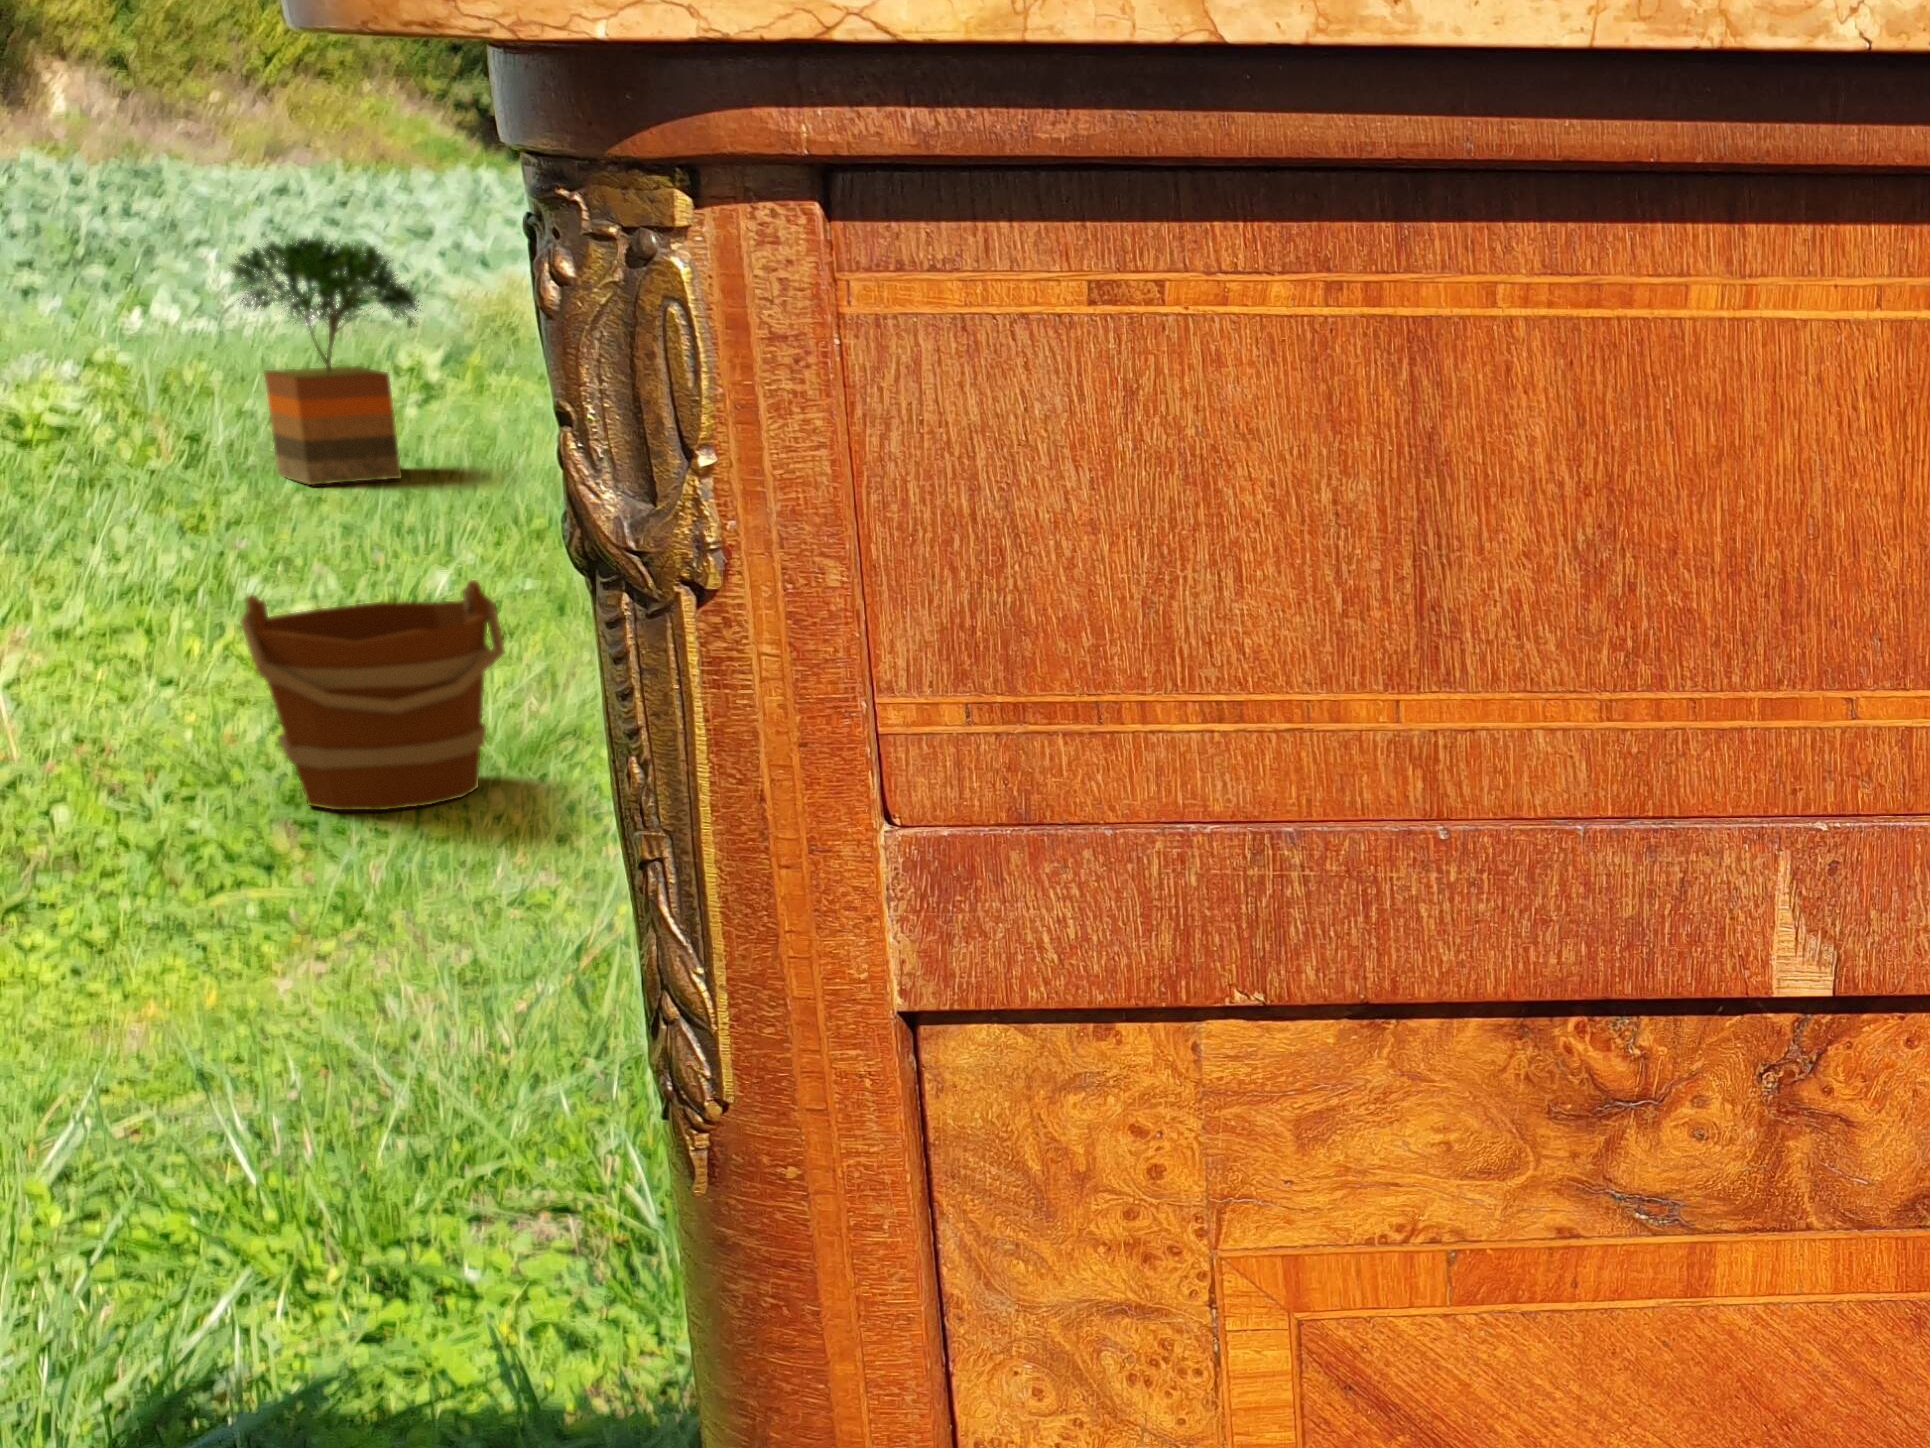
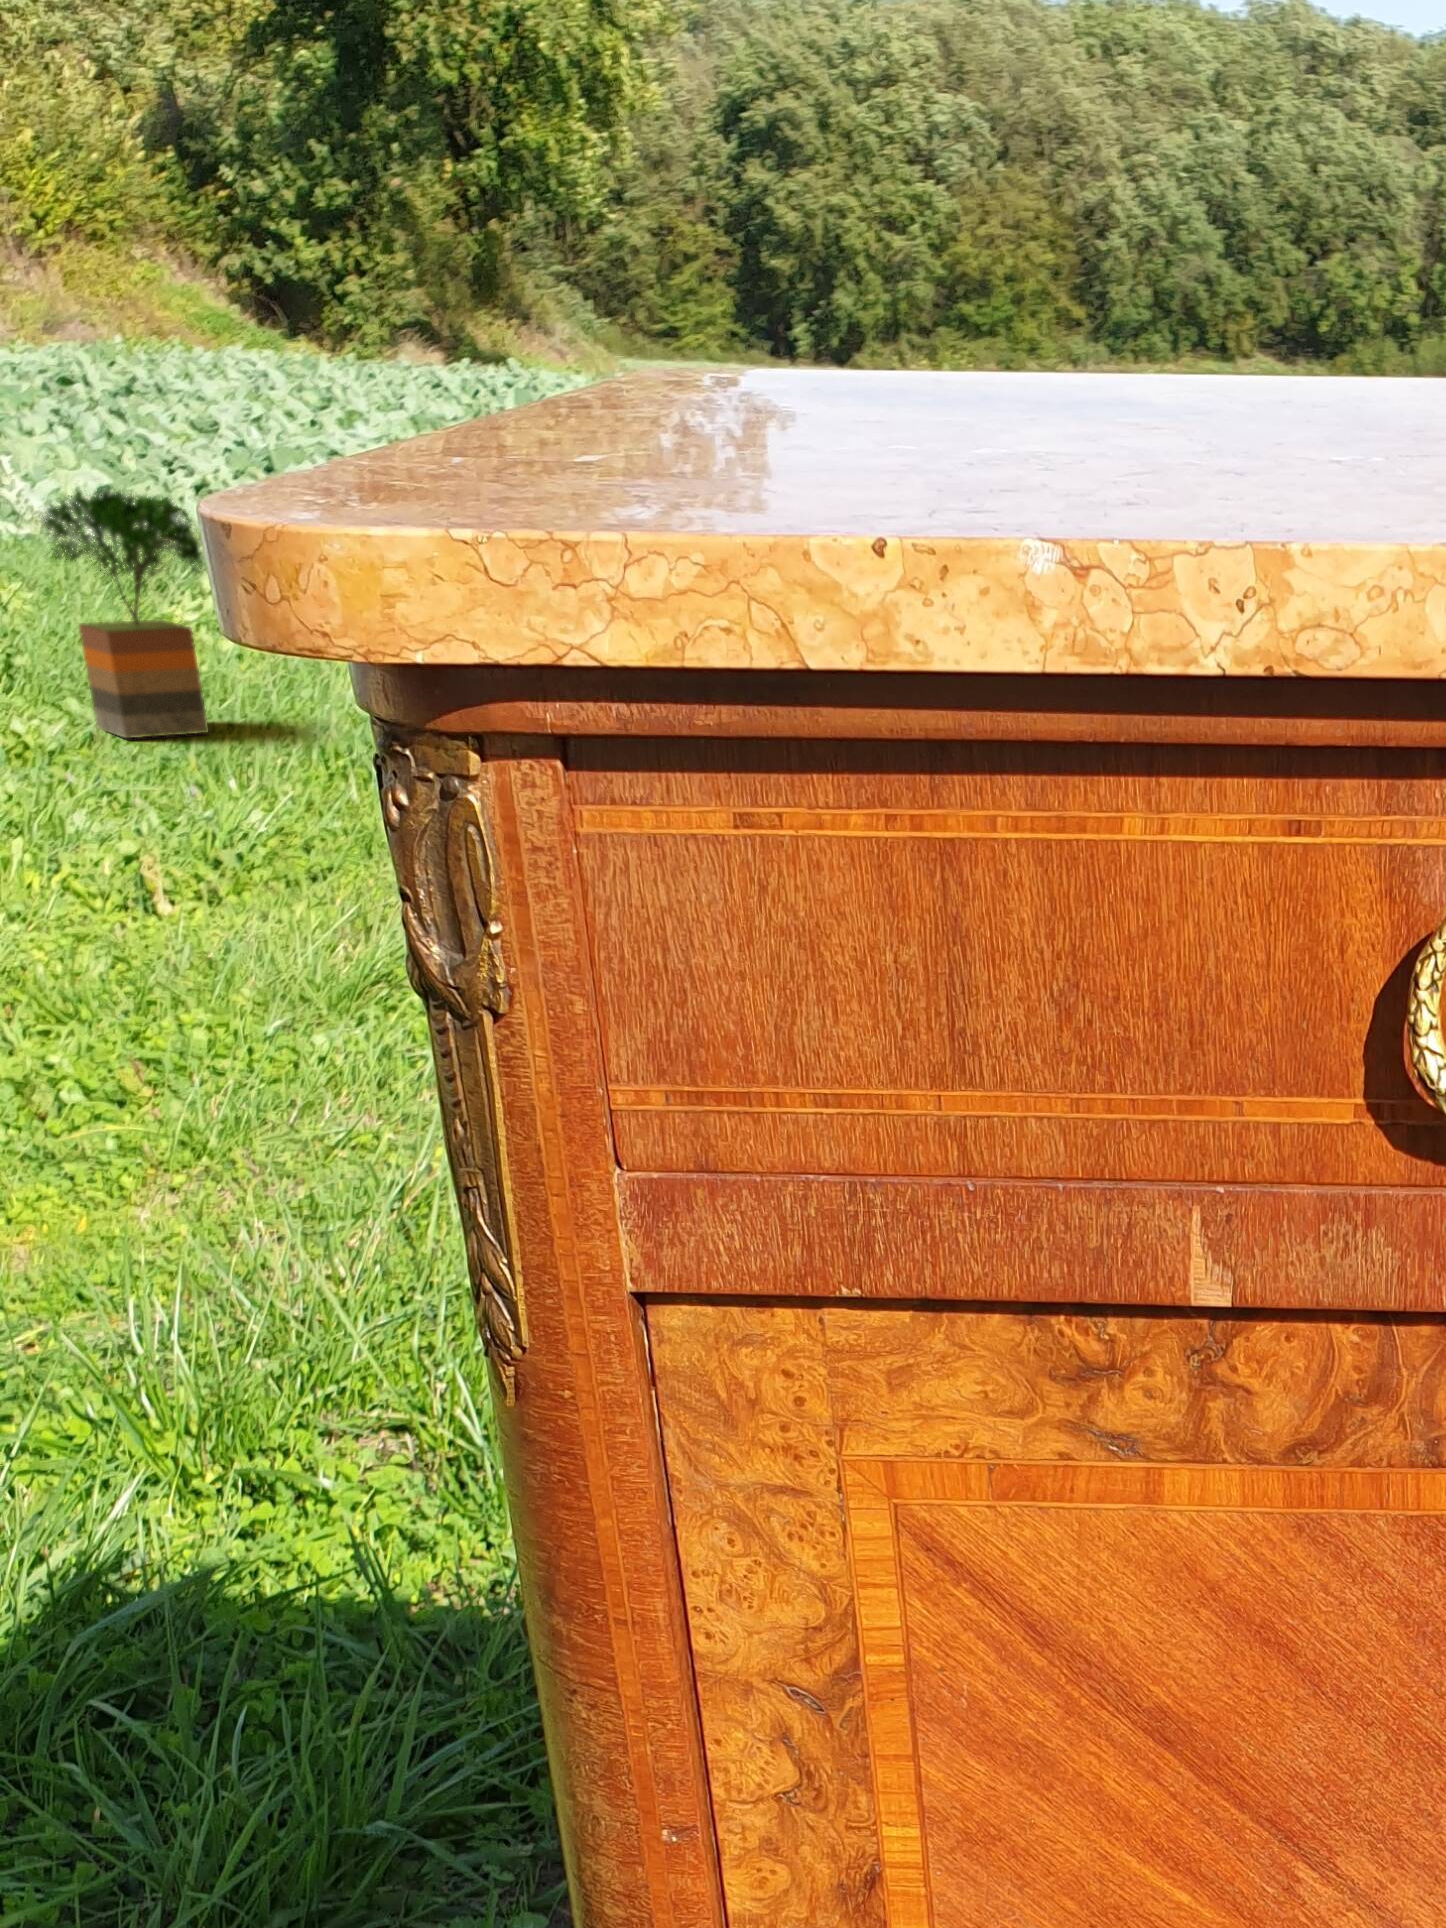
bucket: present [241,580,505,810] -> none [85,848,317,1063]

